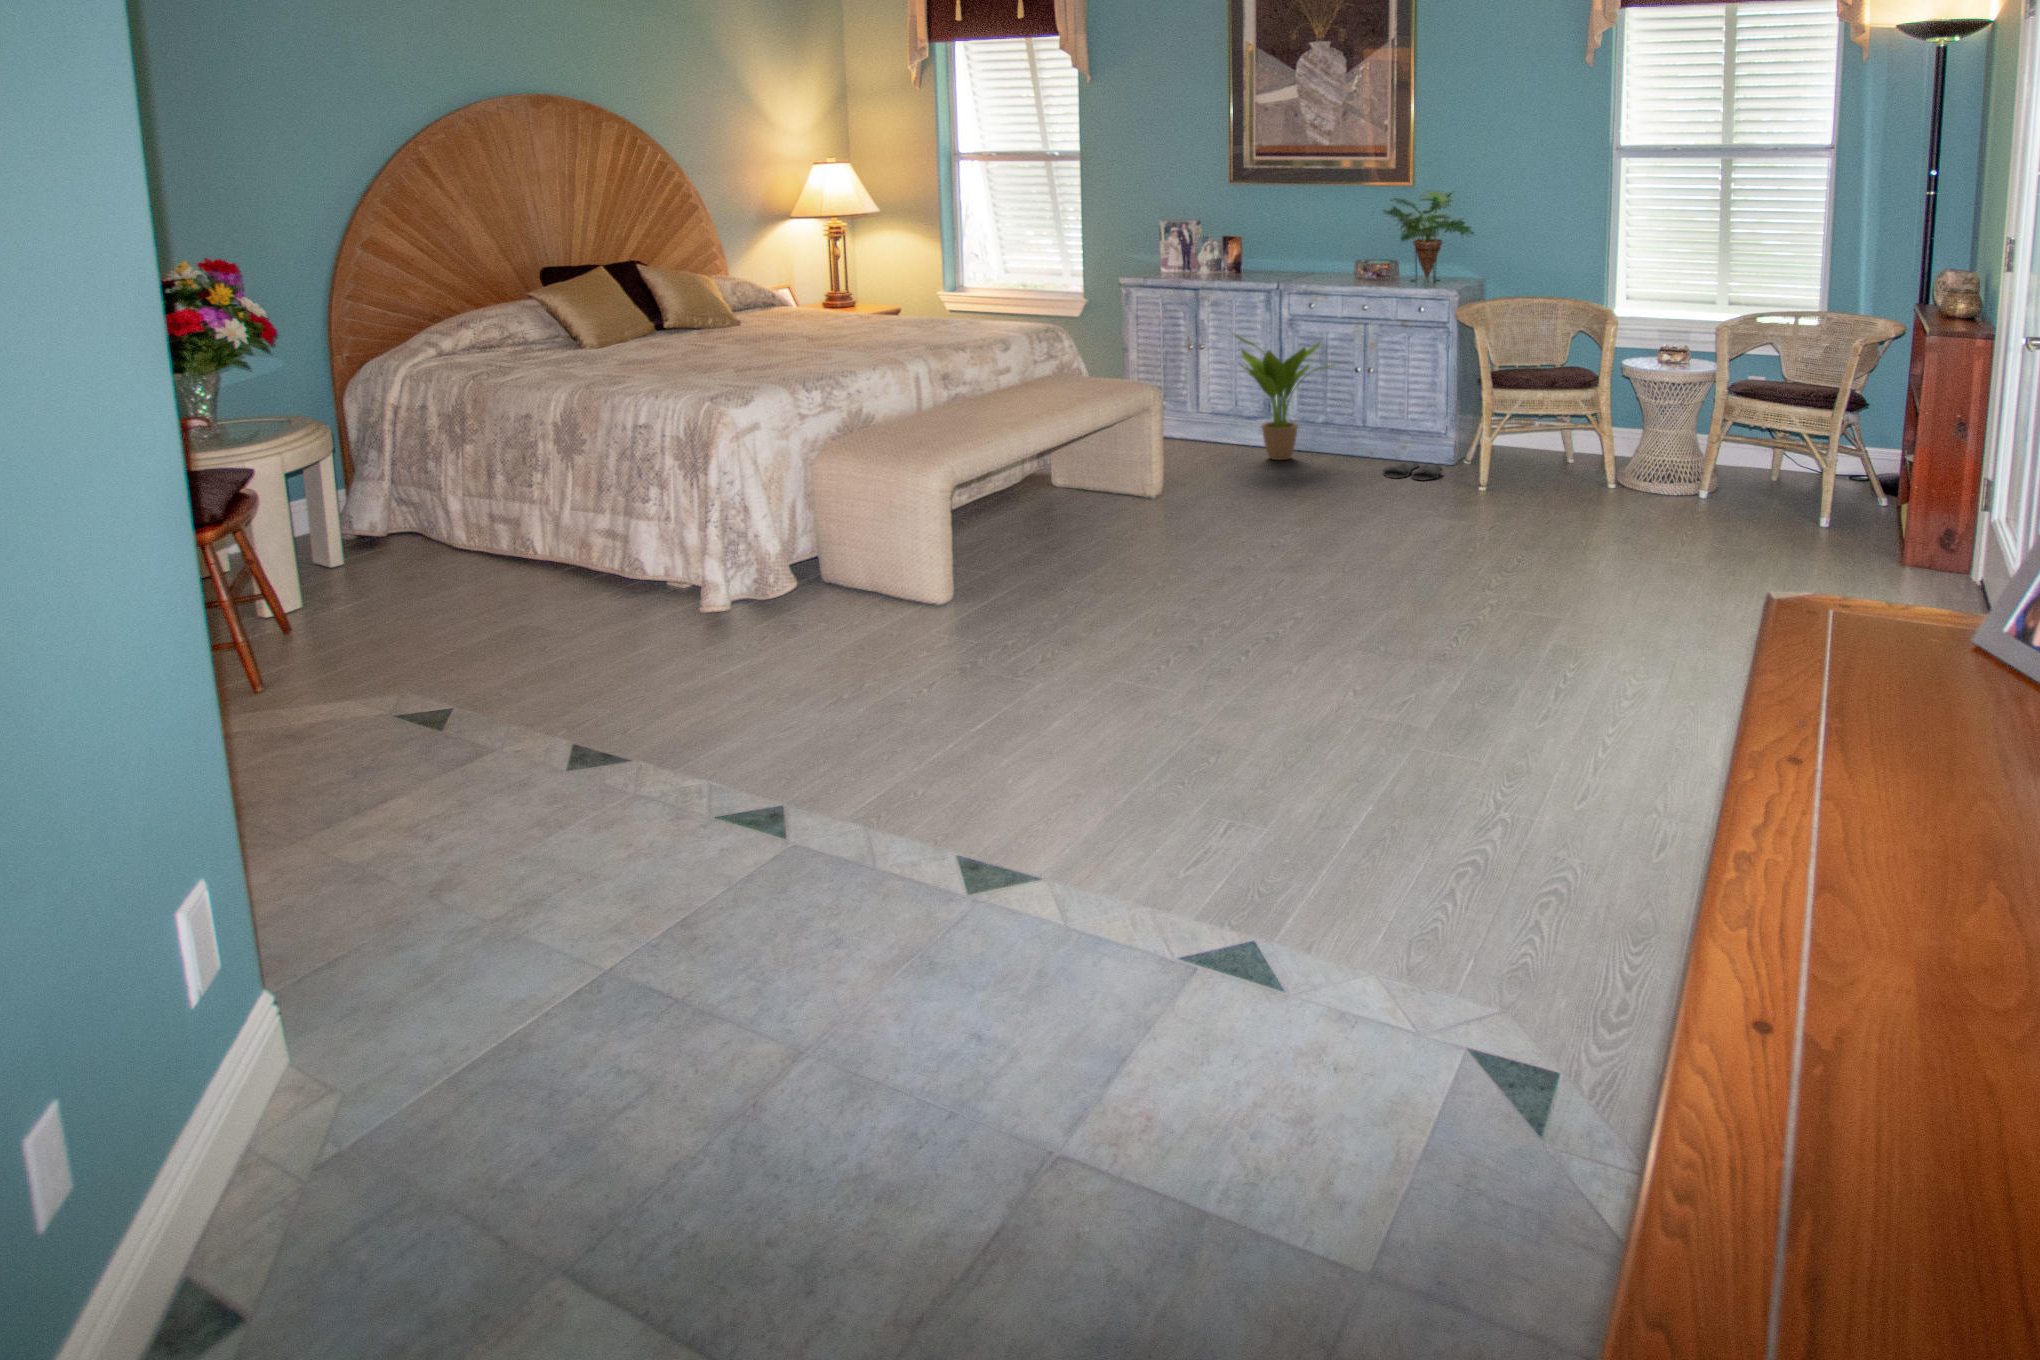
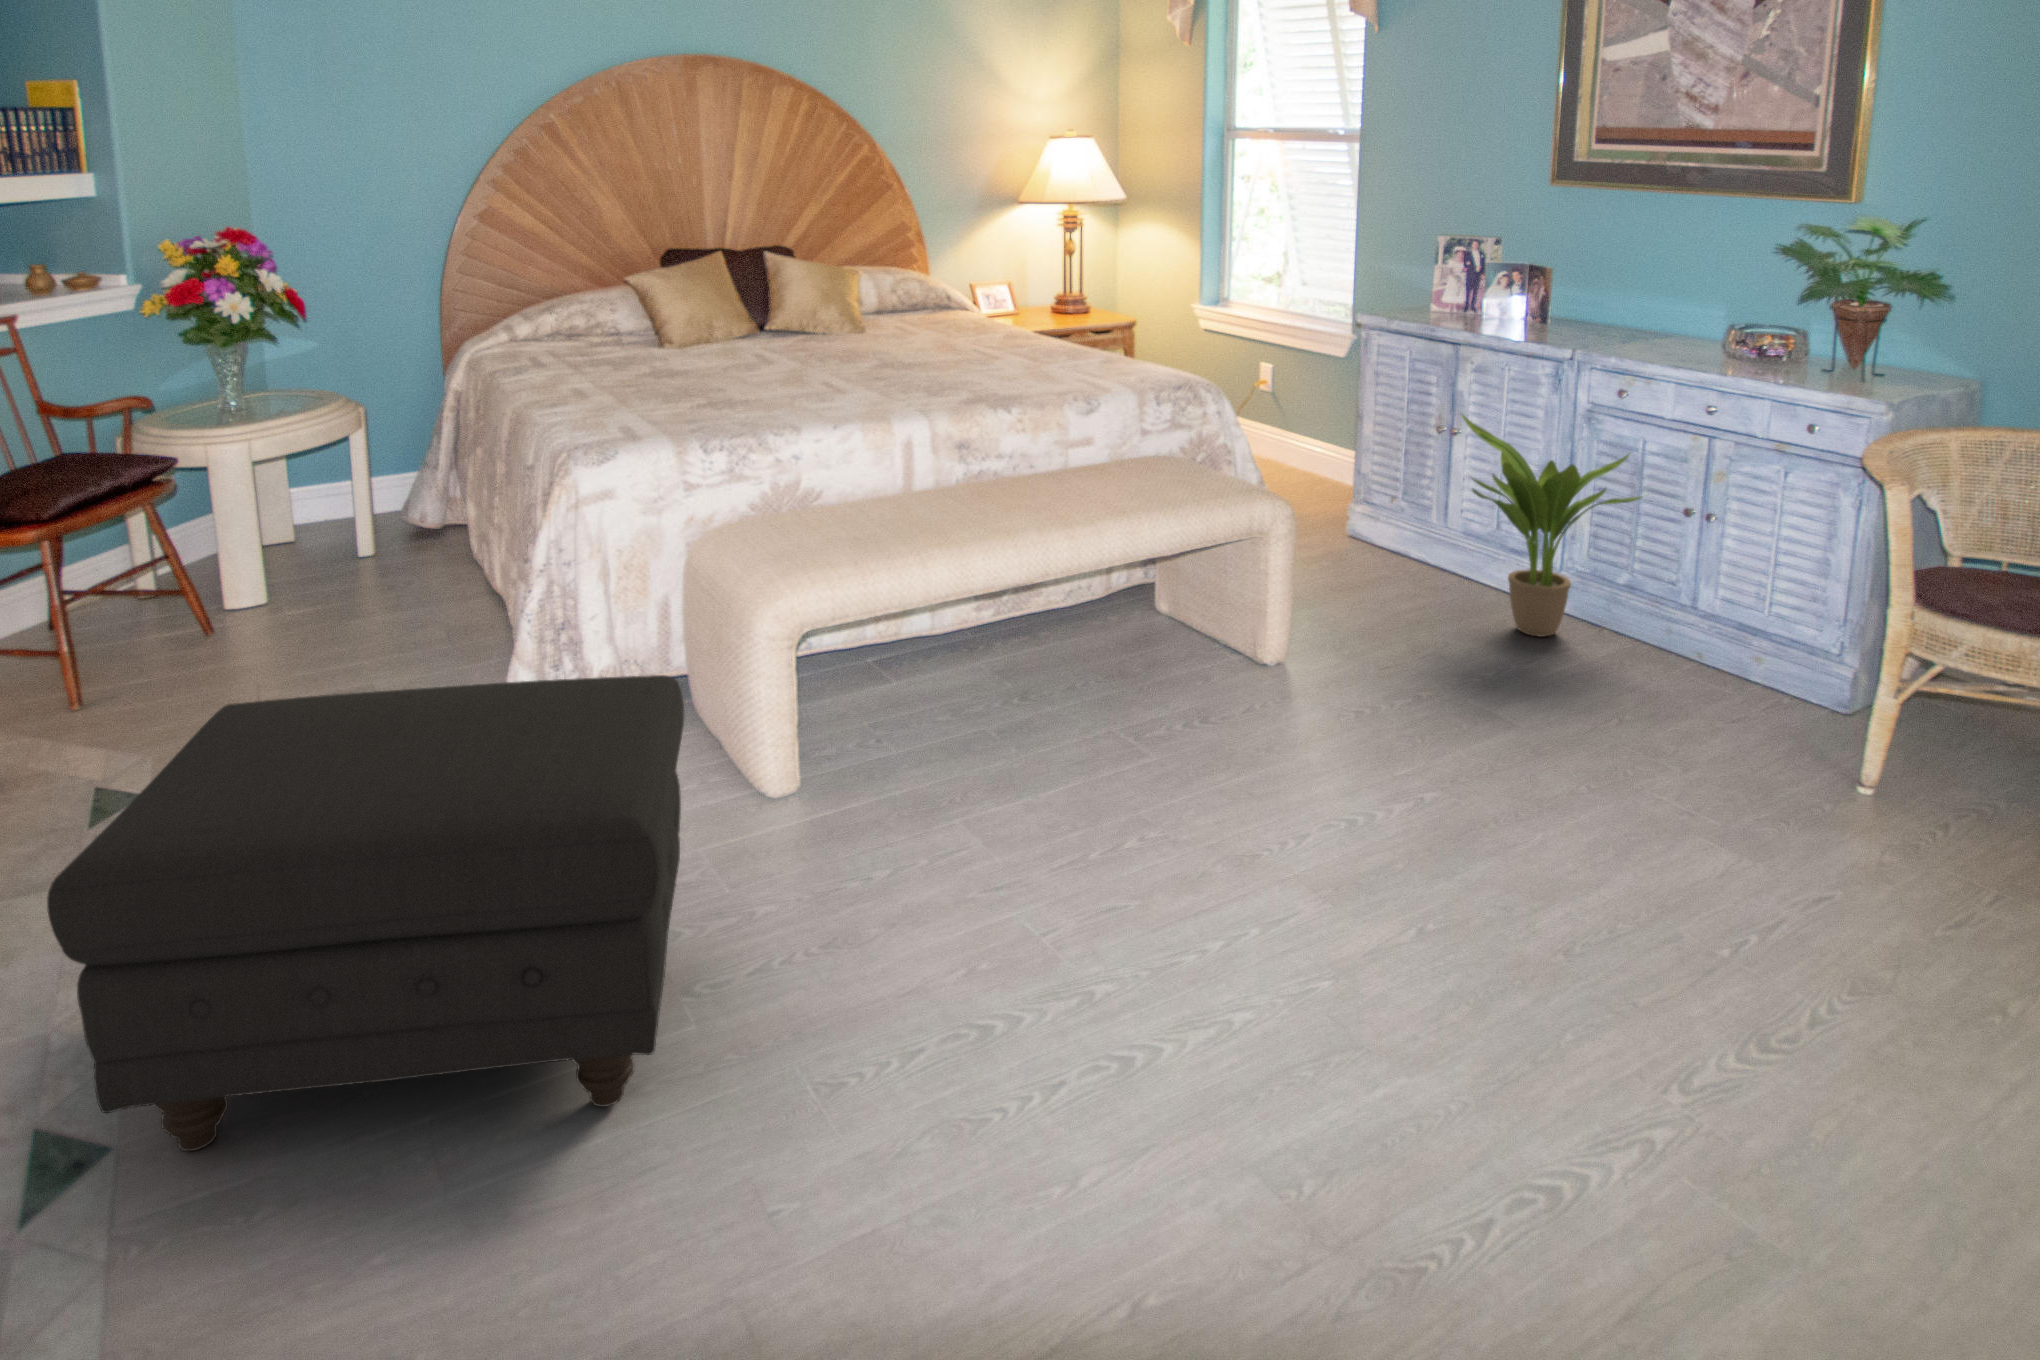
slippers: present [1383,463,1441,481] -> none [1687,689,1816,740]
ottoman: none [733,487,1114,775] -> present [47,675,684,1151]

